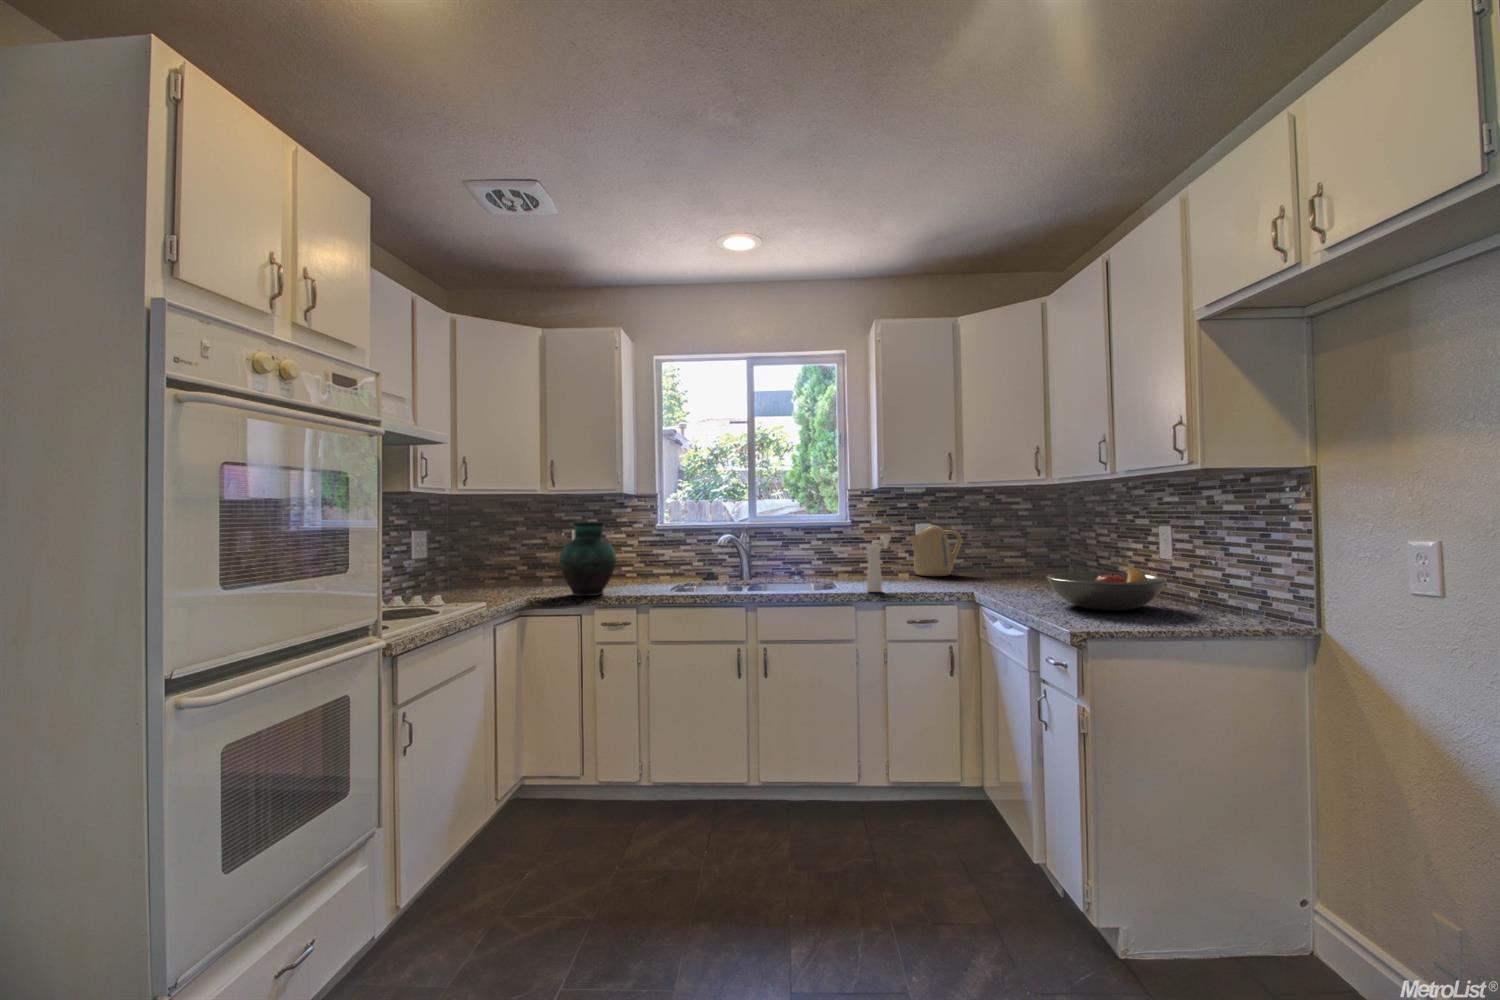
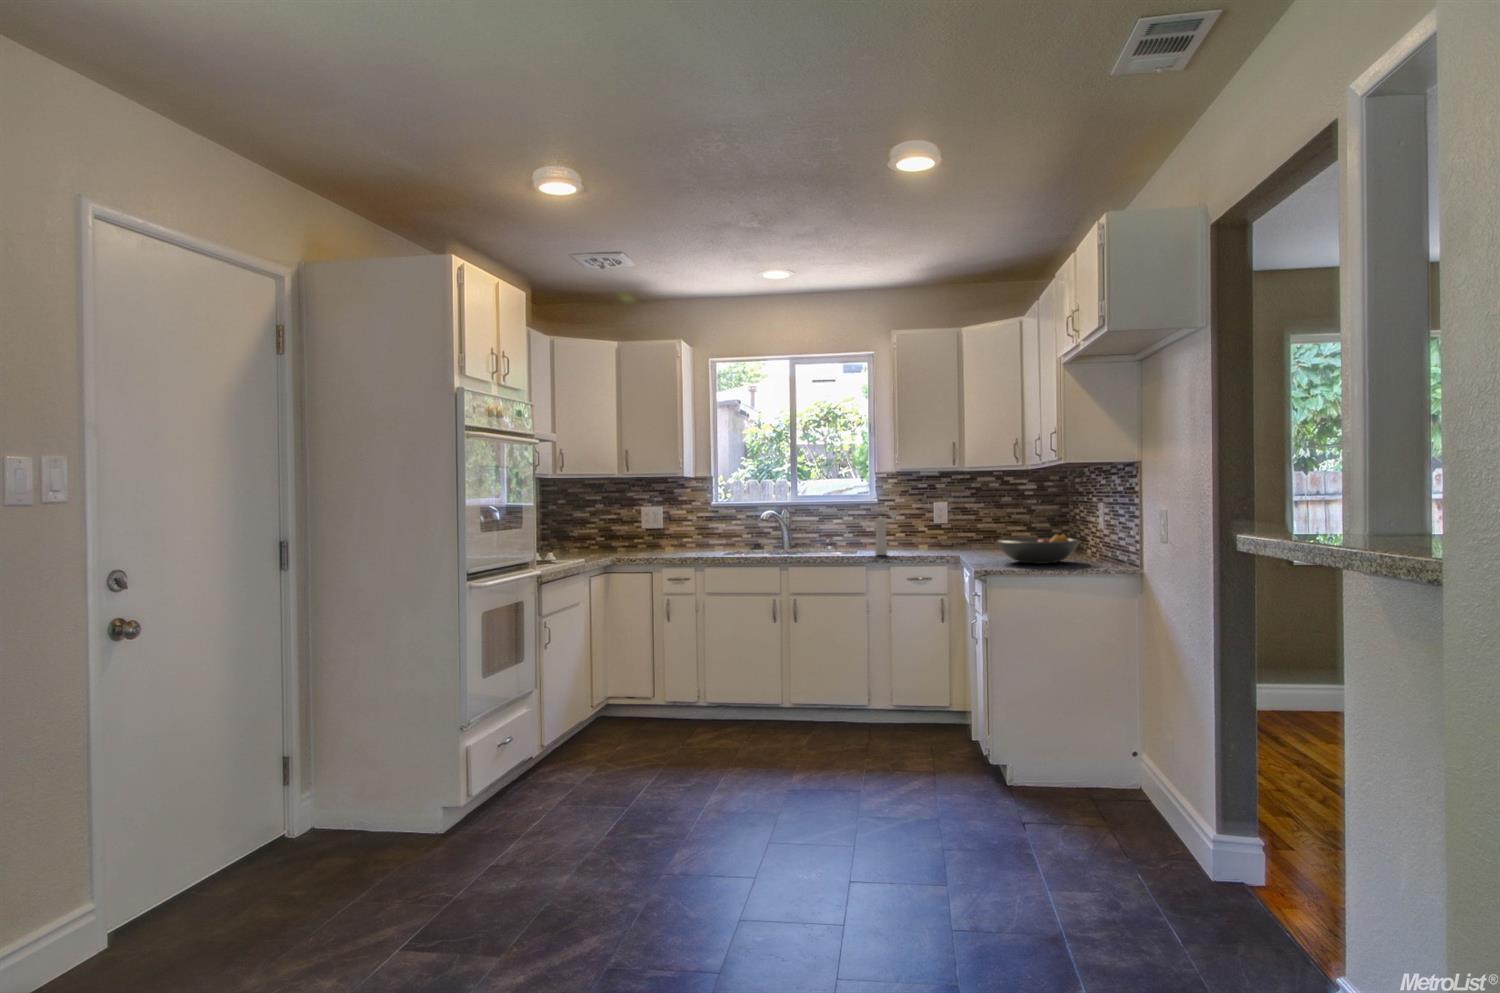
vase: present [560,522,616,596] -> none [637,500,679,557]
kettle: present [908,525,962,576] -> none [925,503,971,547]

